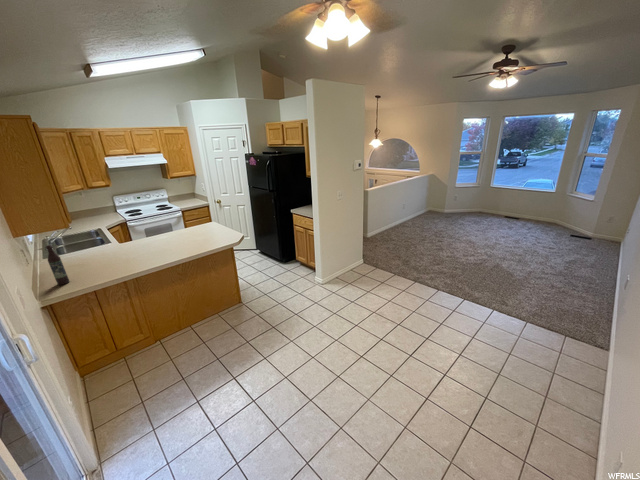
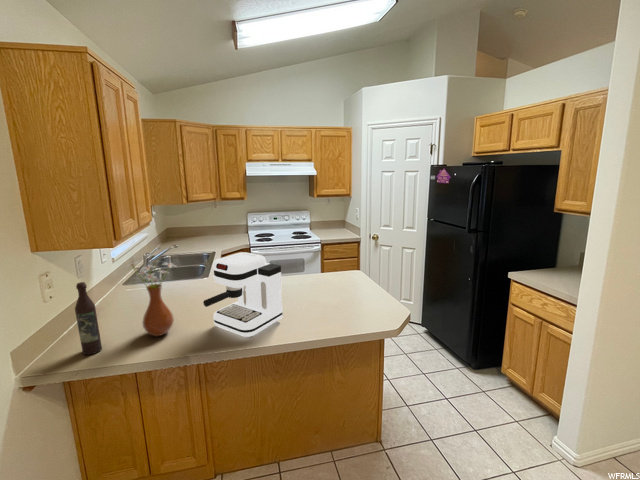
coffee maker: none [128,217,175,258] -> present [203,252,283,337]
vase: none [71,228,110,270] -> present [126,261,174,336]

